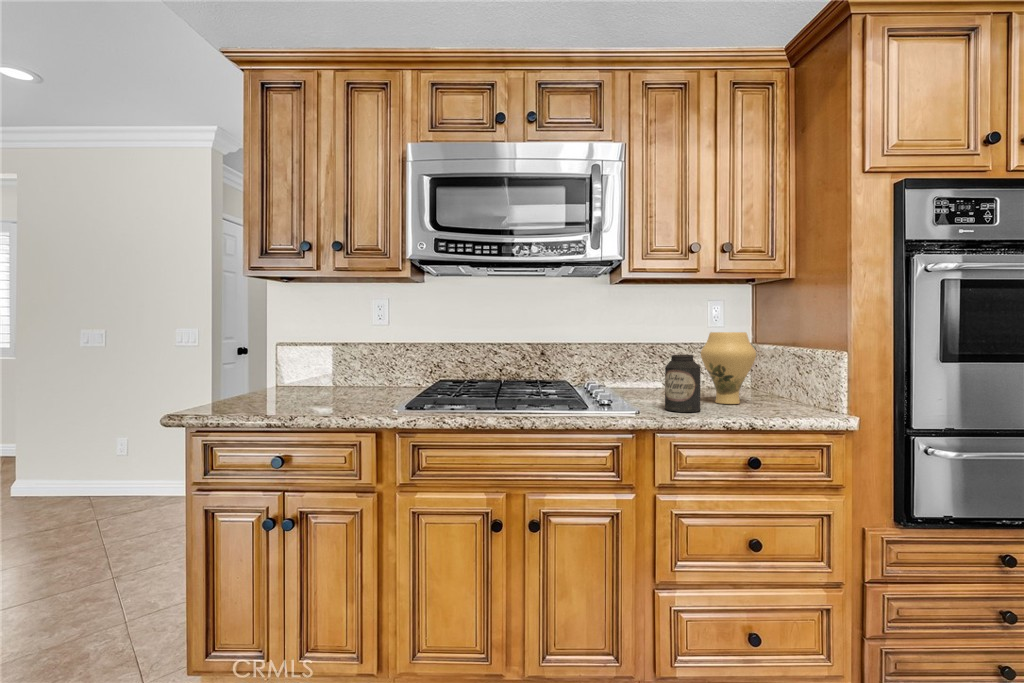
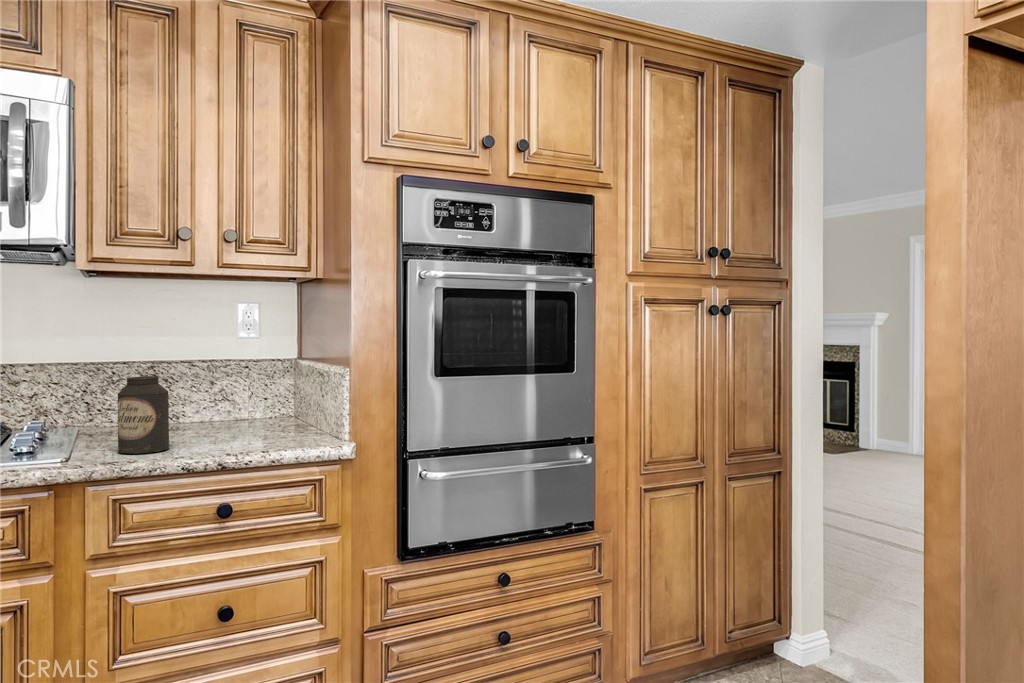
vase: present [701,332,756,404] -> none [189,346,260,438]

